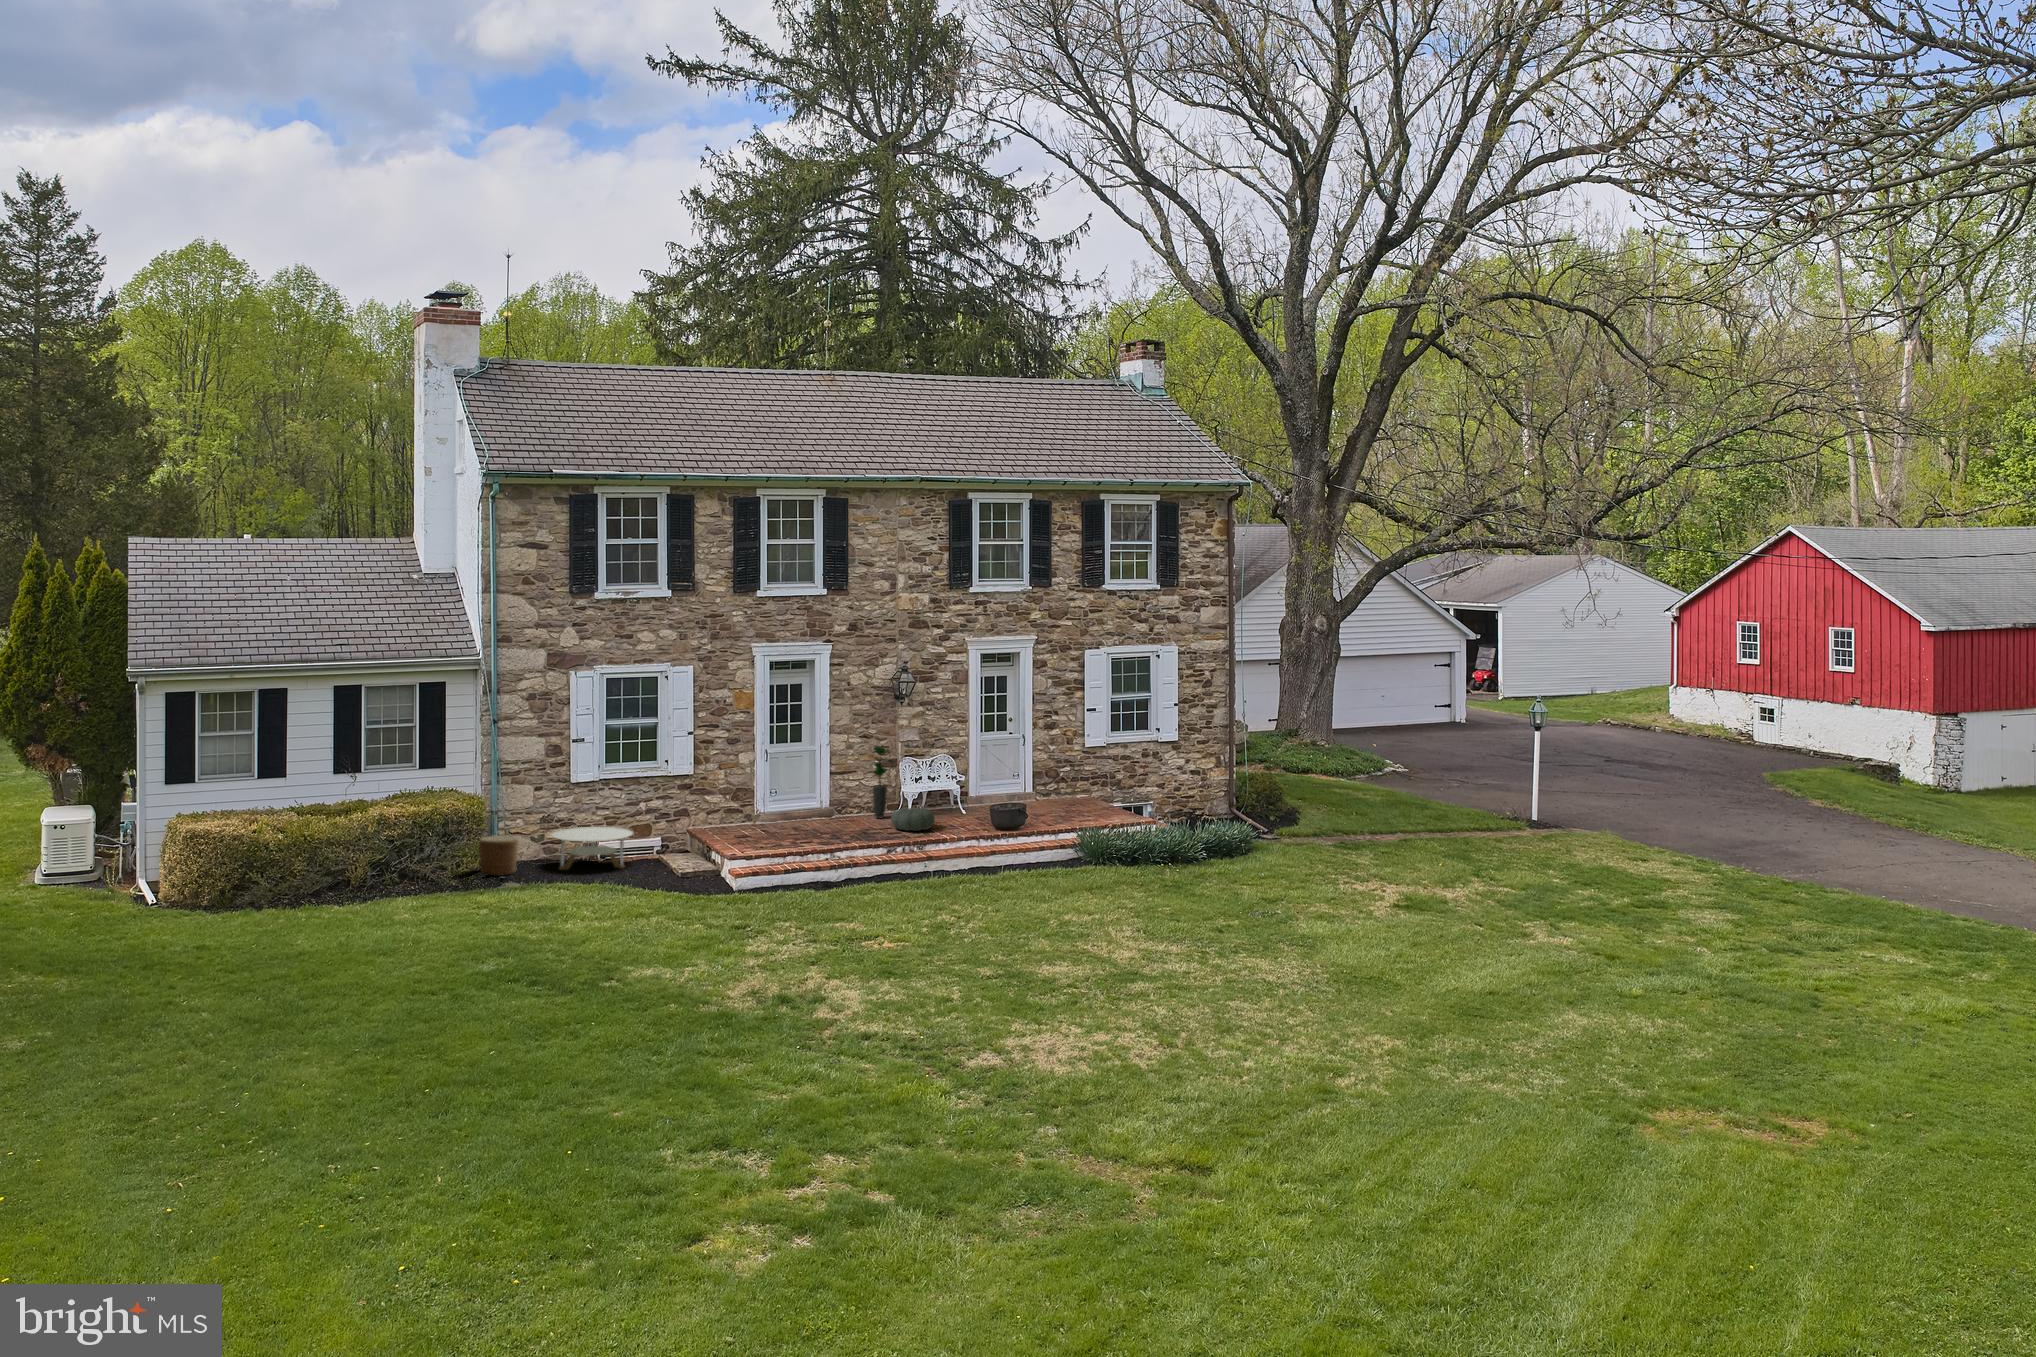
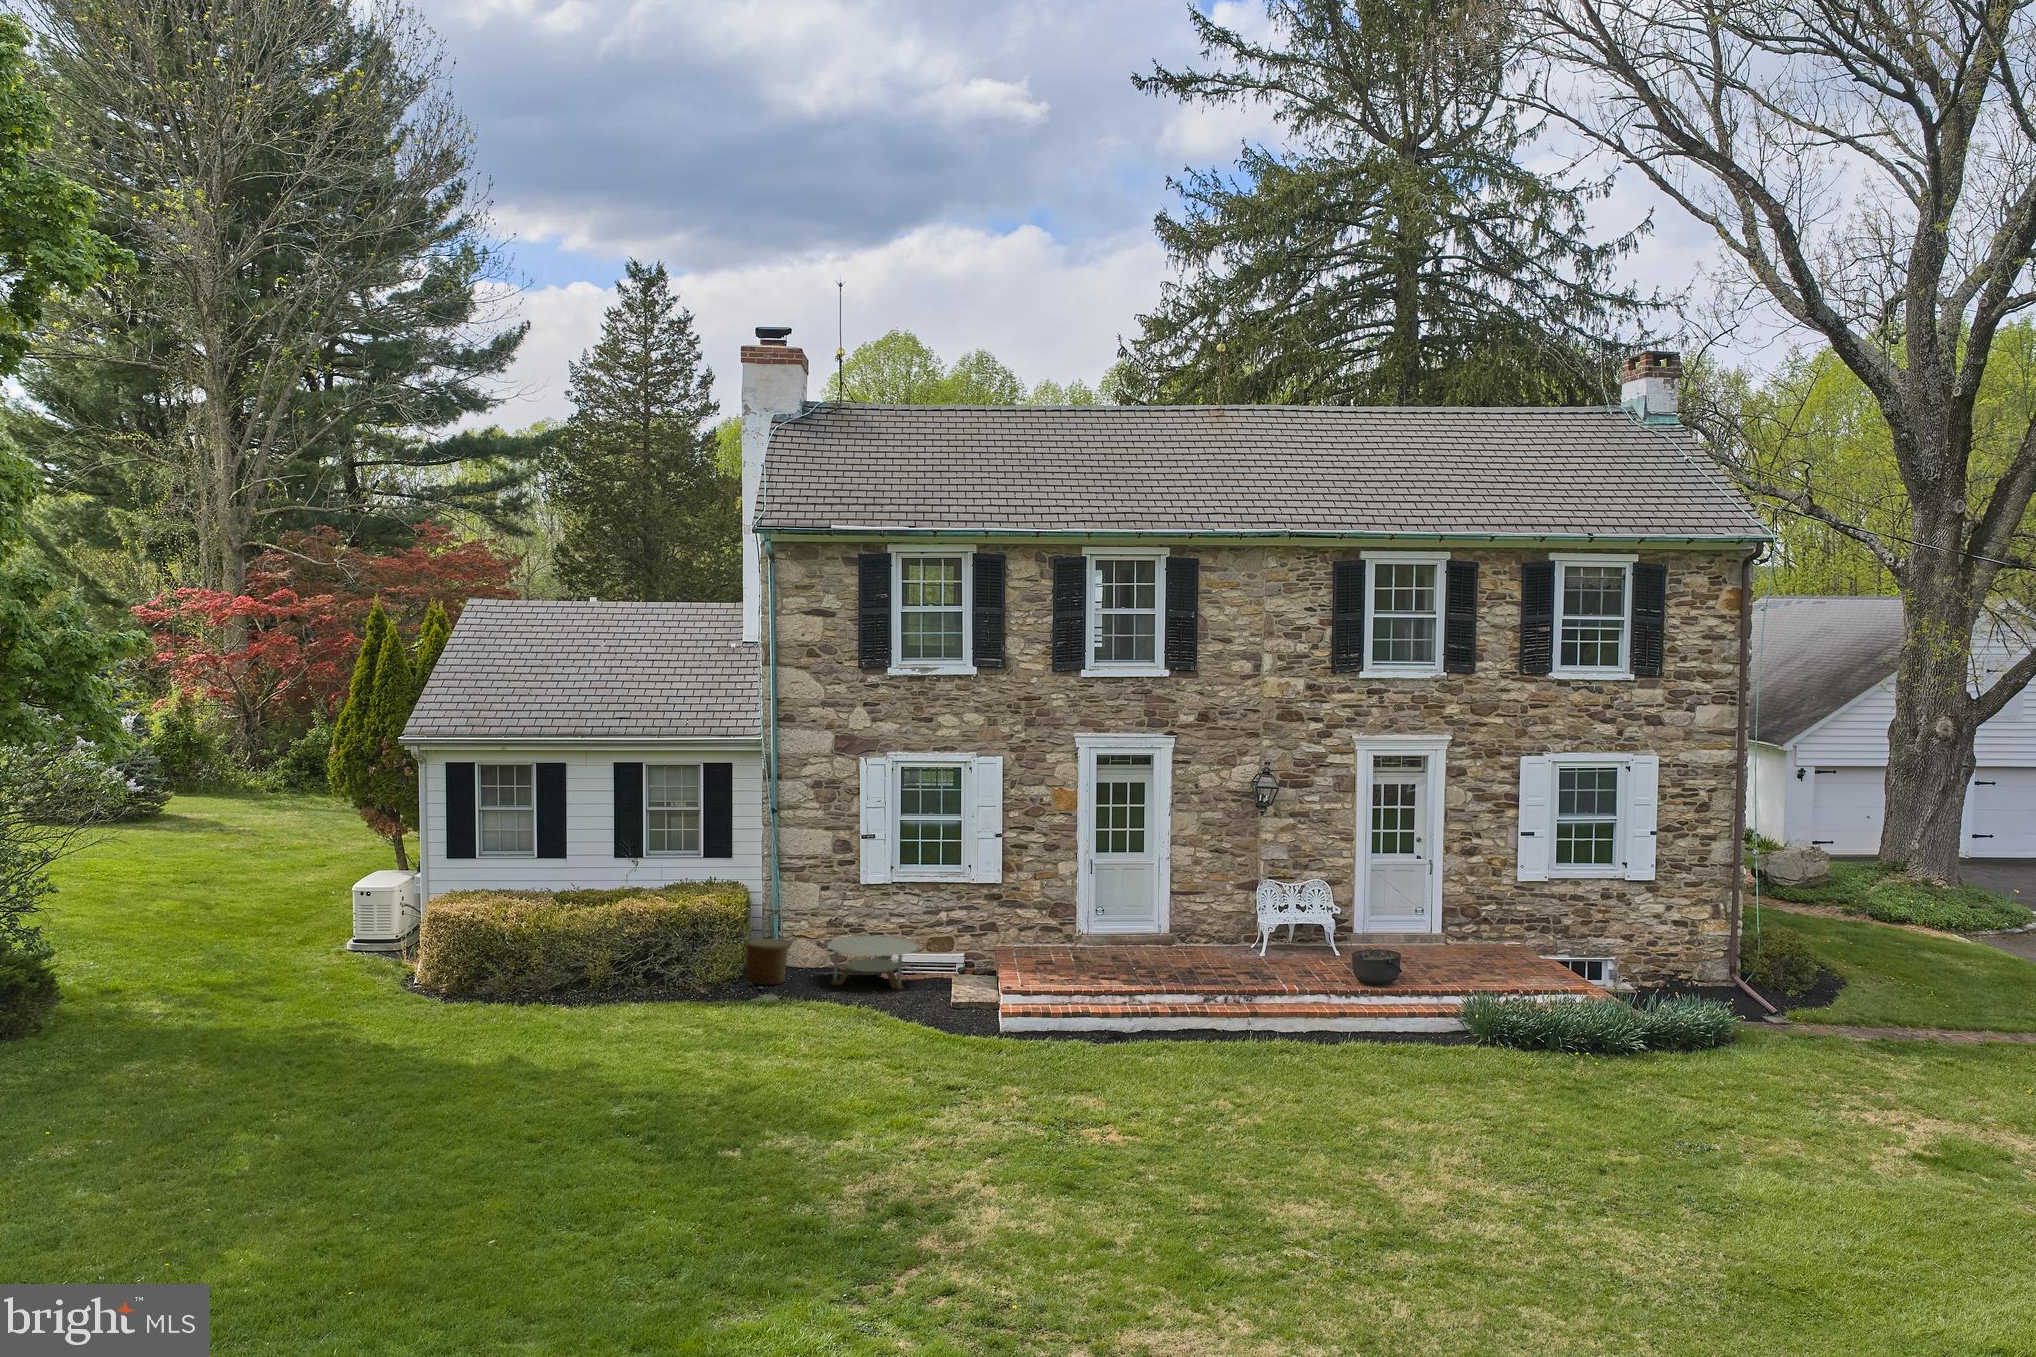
potted plant: present [871,746,893,818] -> none [1209,864,1246,955]
pouf: present [891,808,935,831] -> none [1229,946,1285,977]

